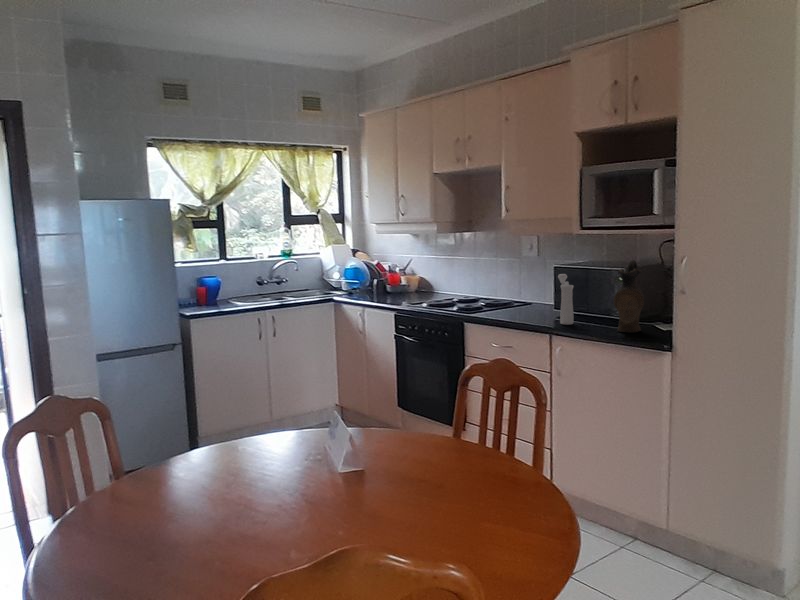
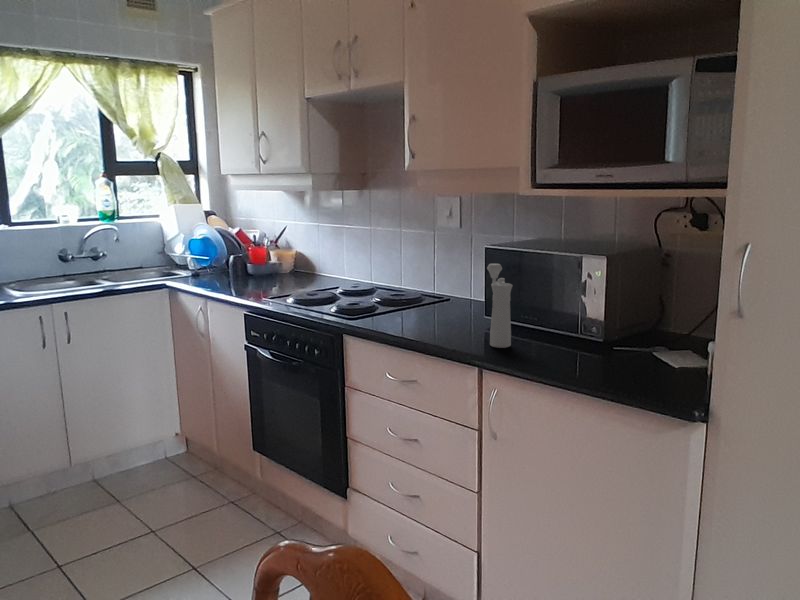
ceramic pitcher: present [614,260,644,332] -> none [580,247,632,370]

